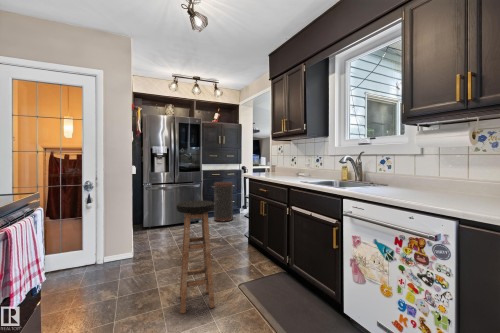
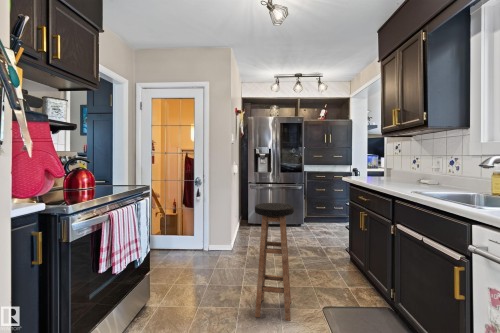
trash can: present [214,182,233,222] -> none [318,185,340,230]

